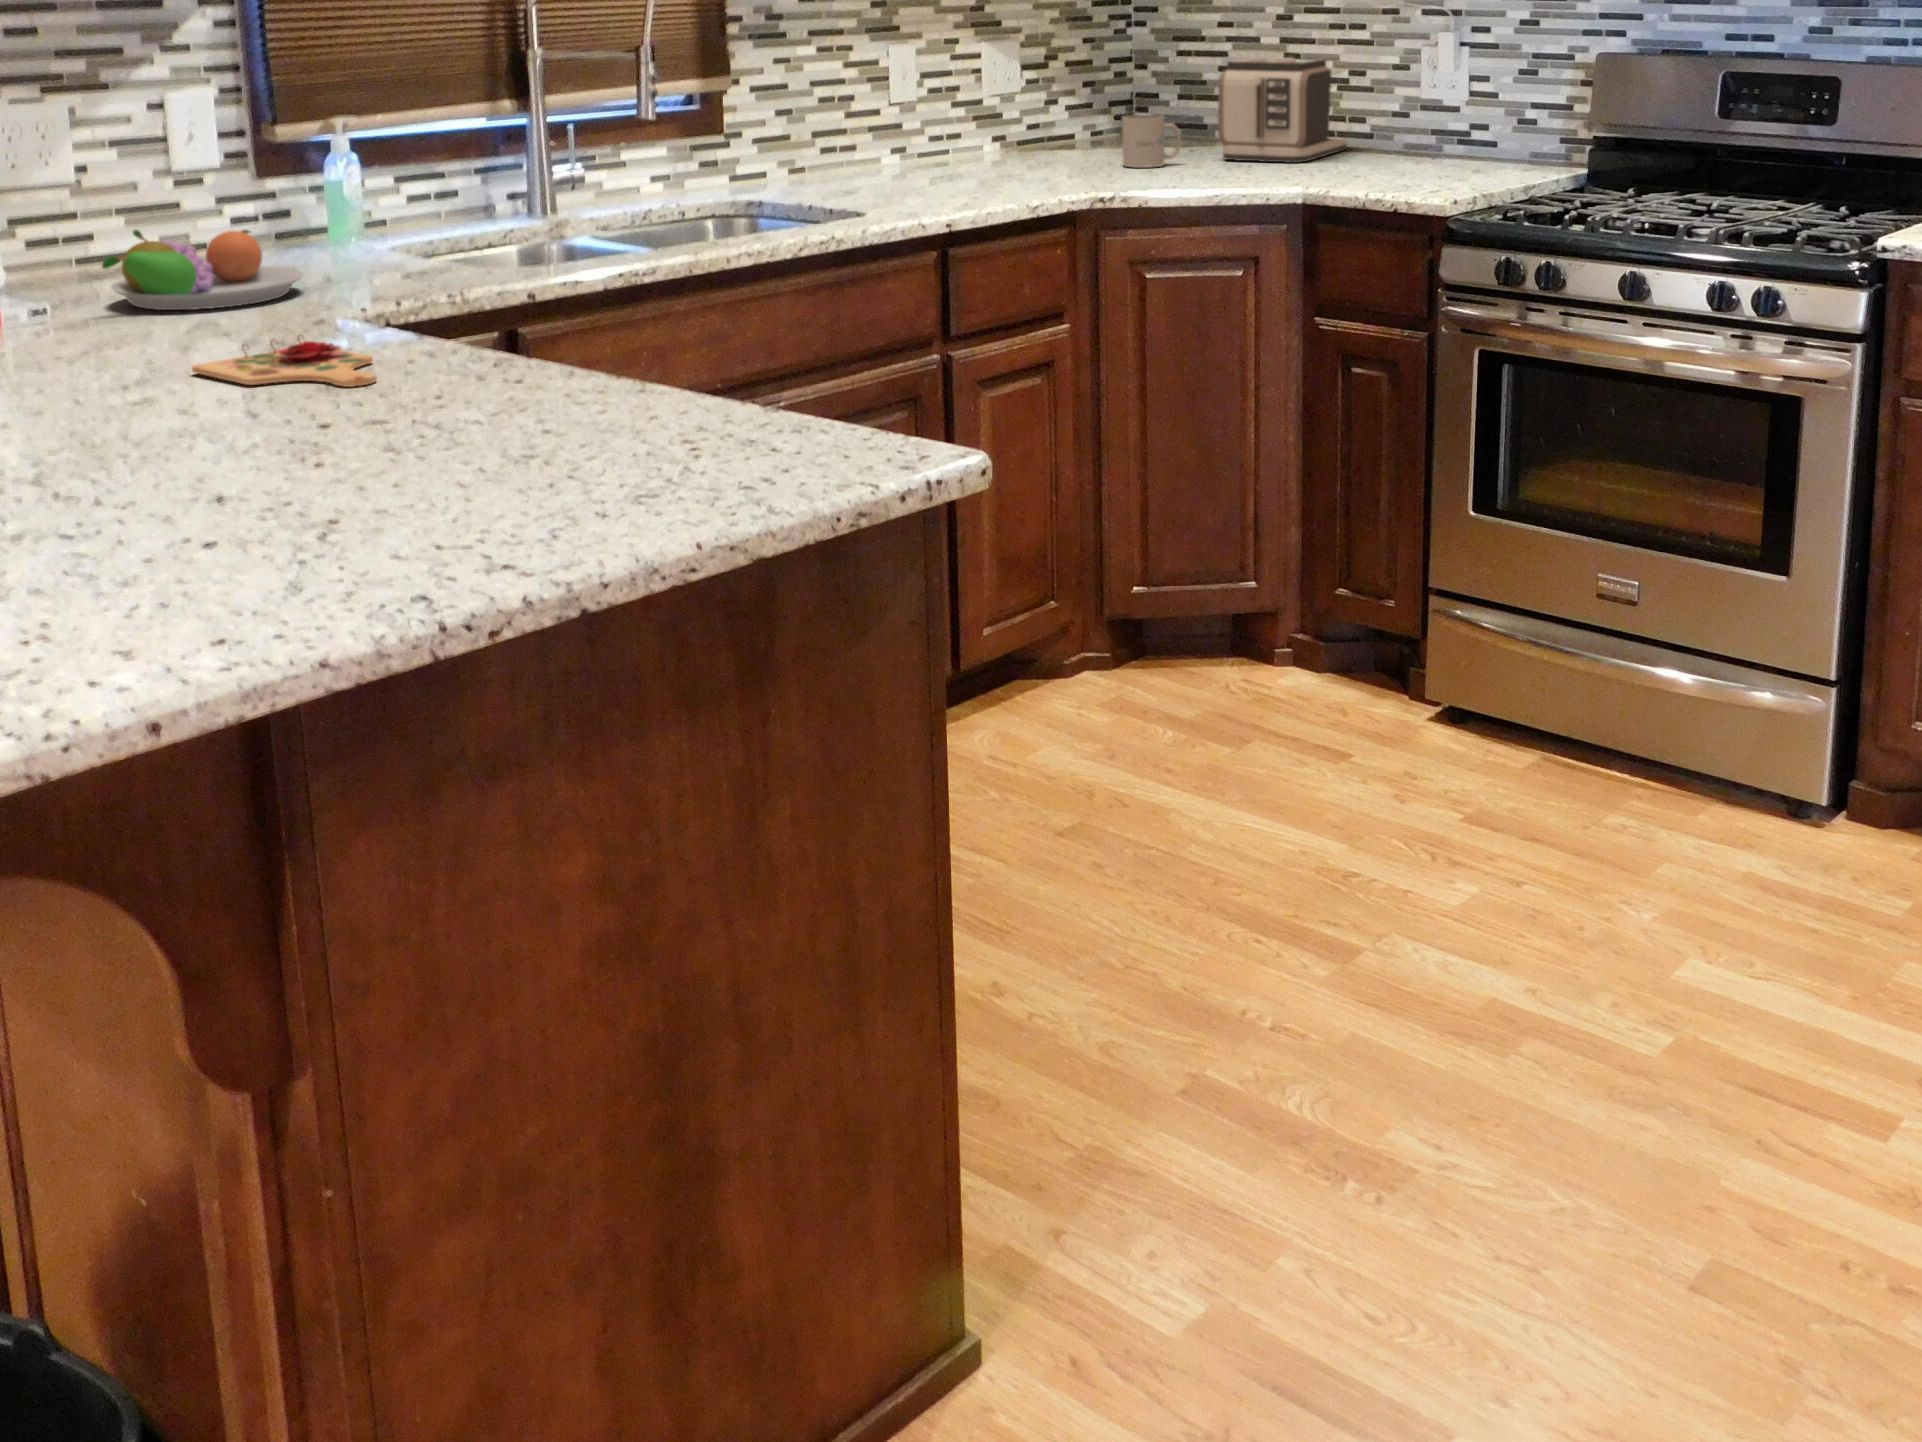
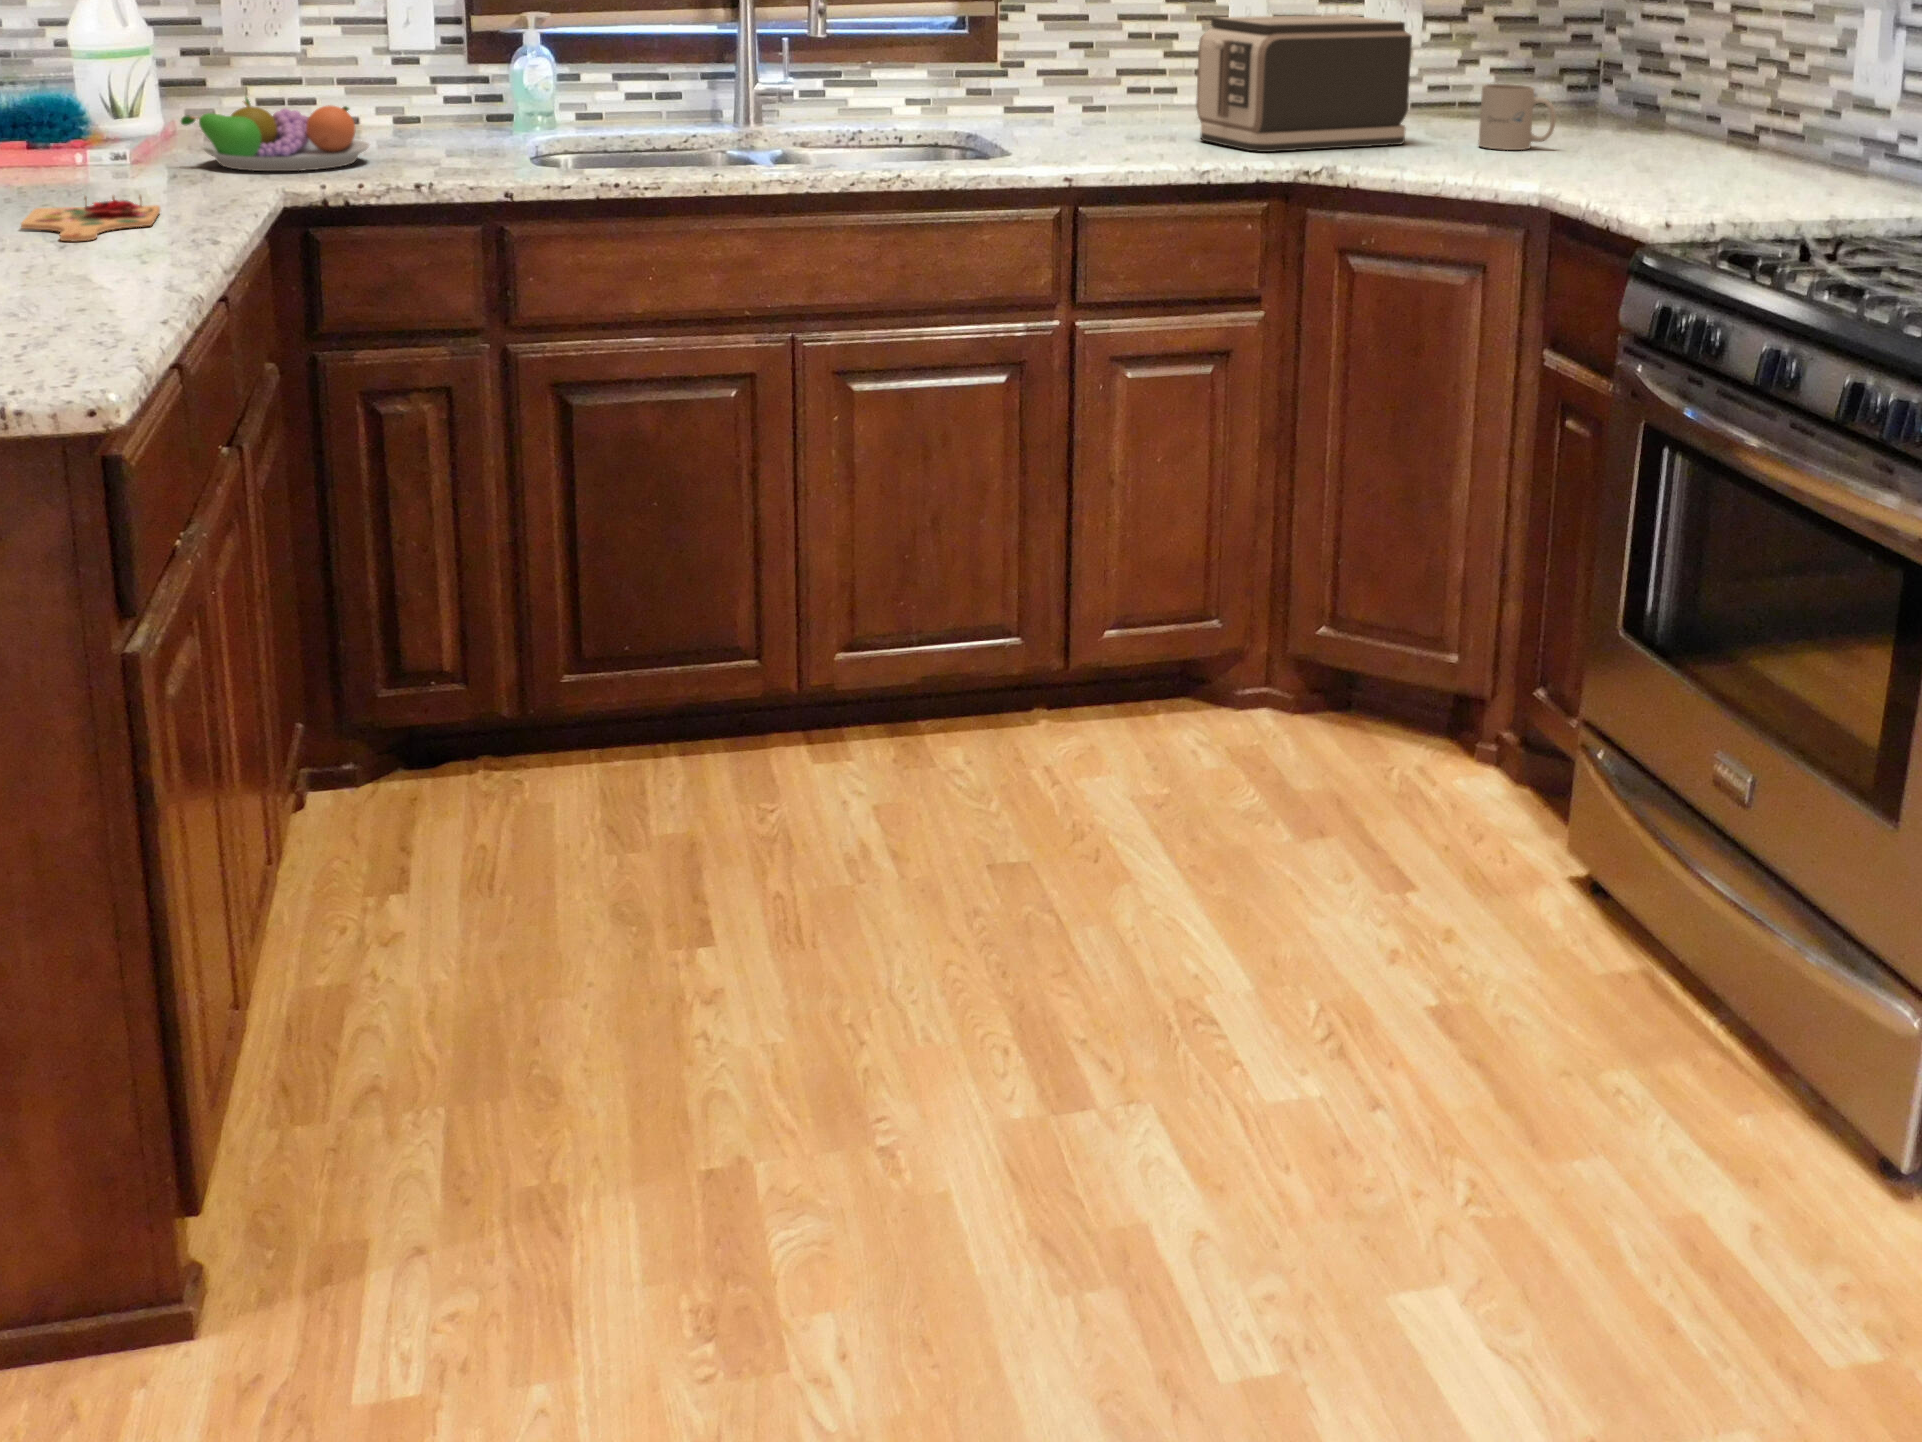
toaster: present [1218,57,1347,163] -> present [1196,15,1412,152]

